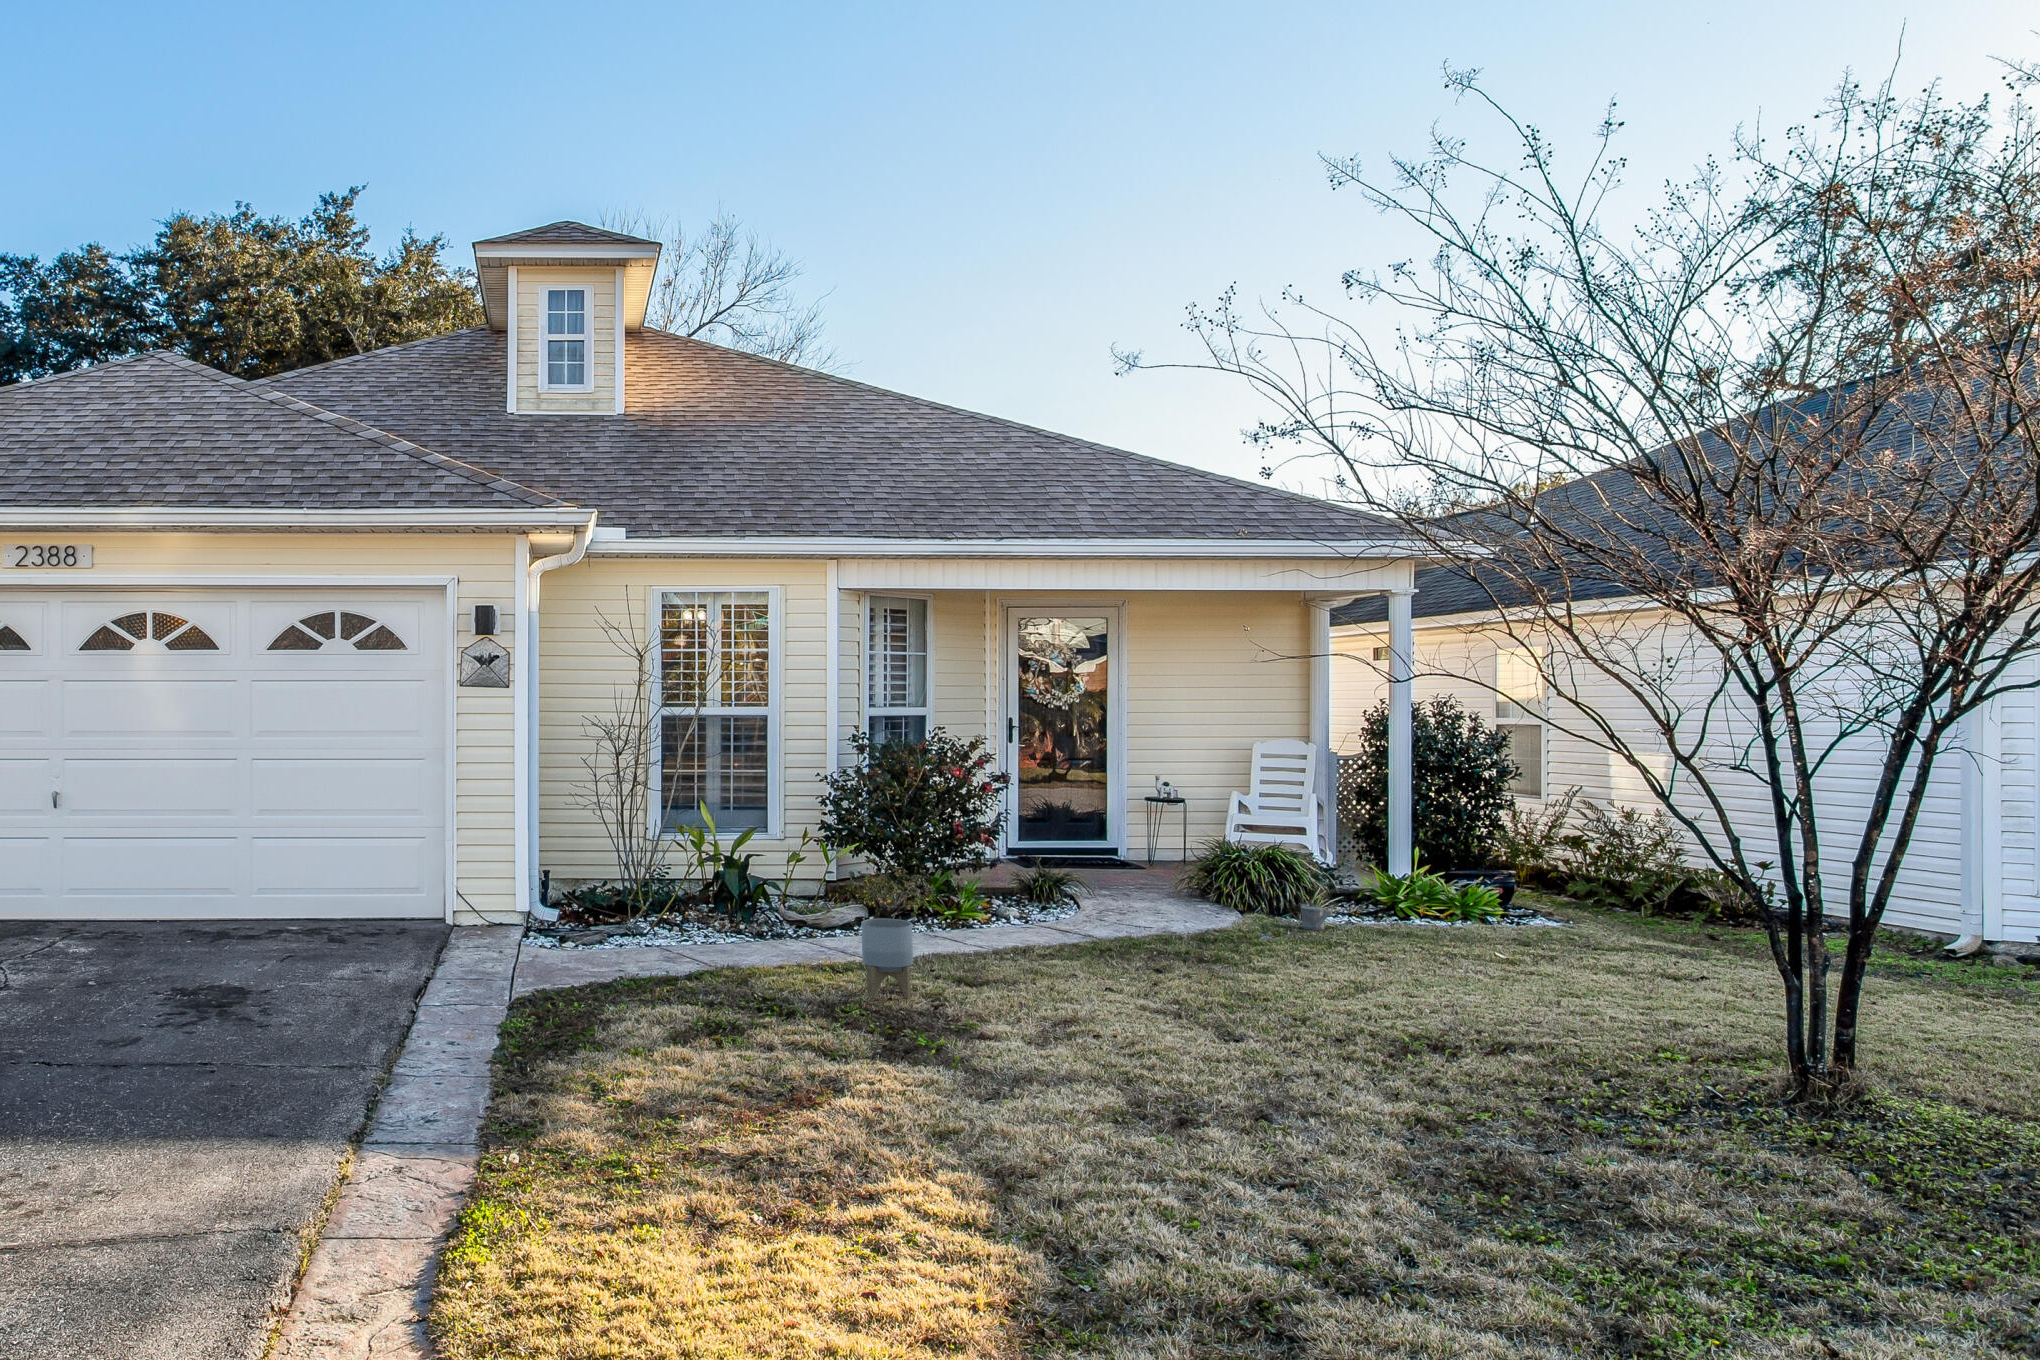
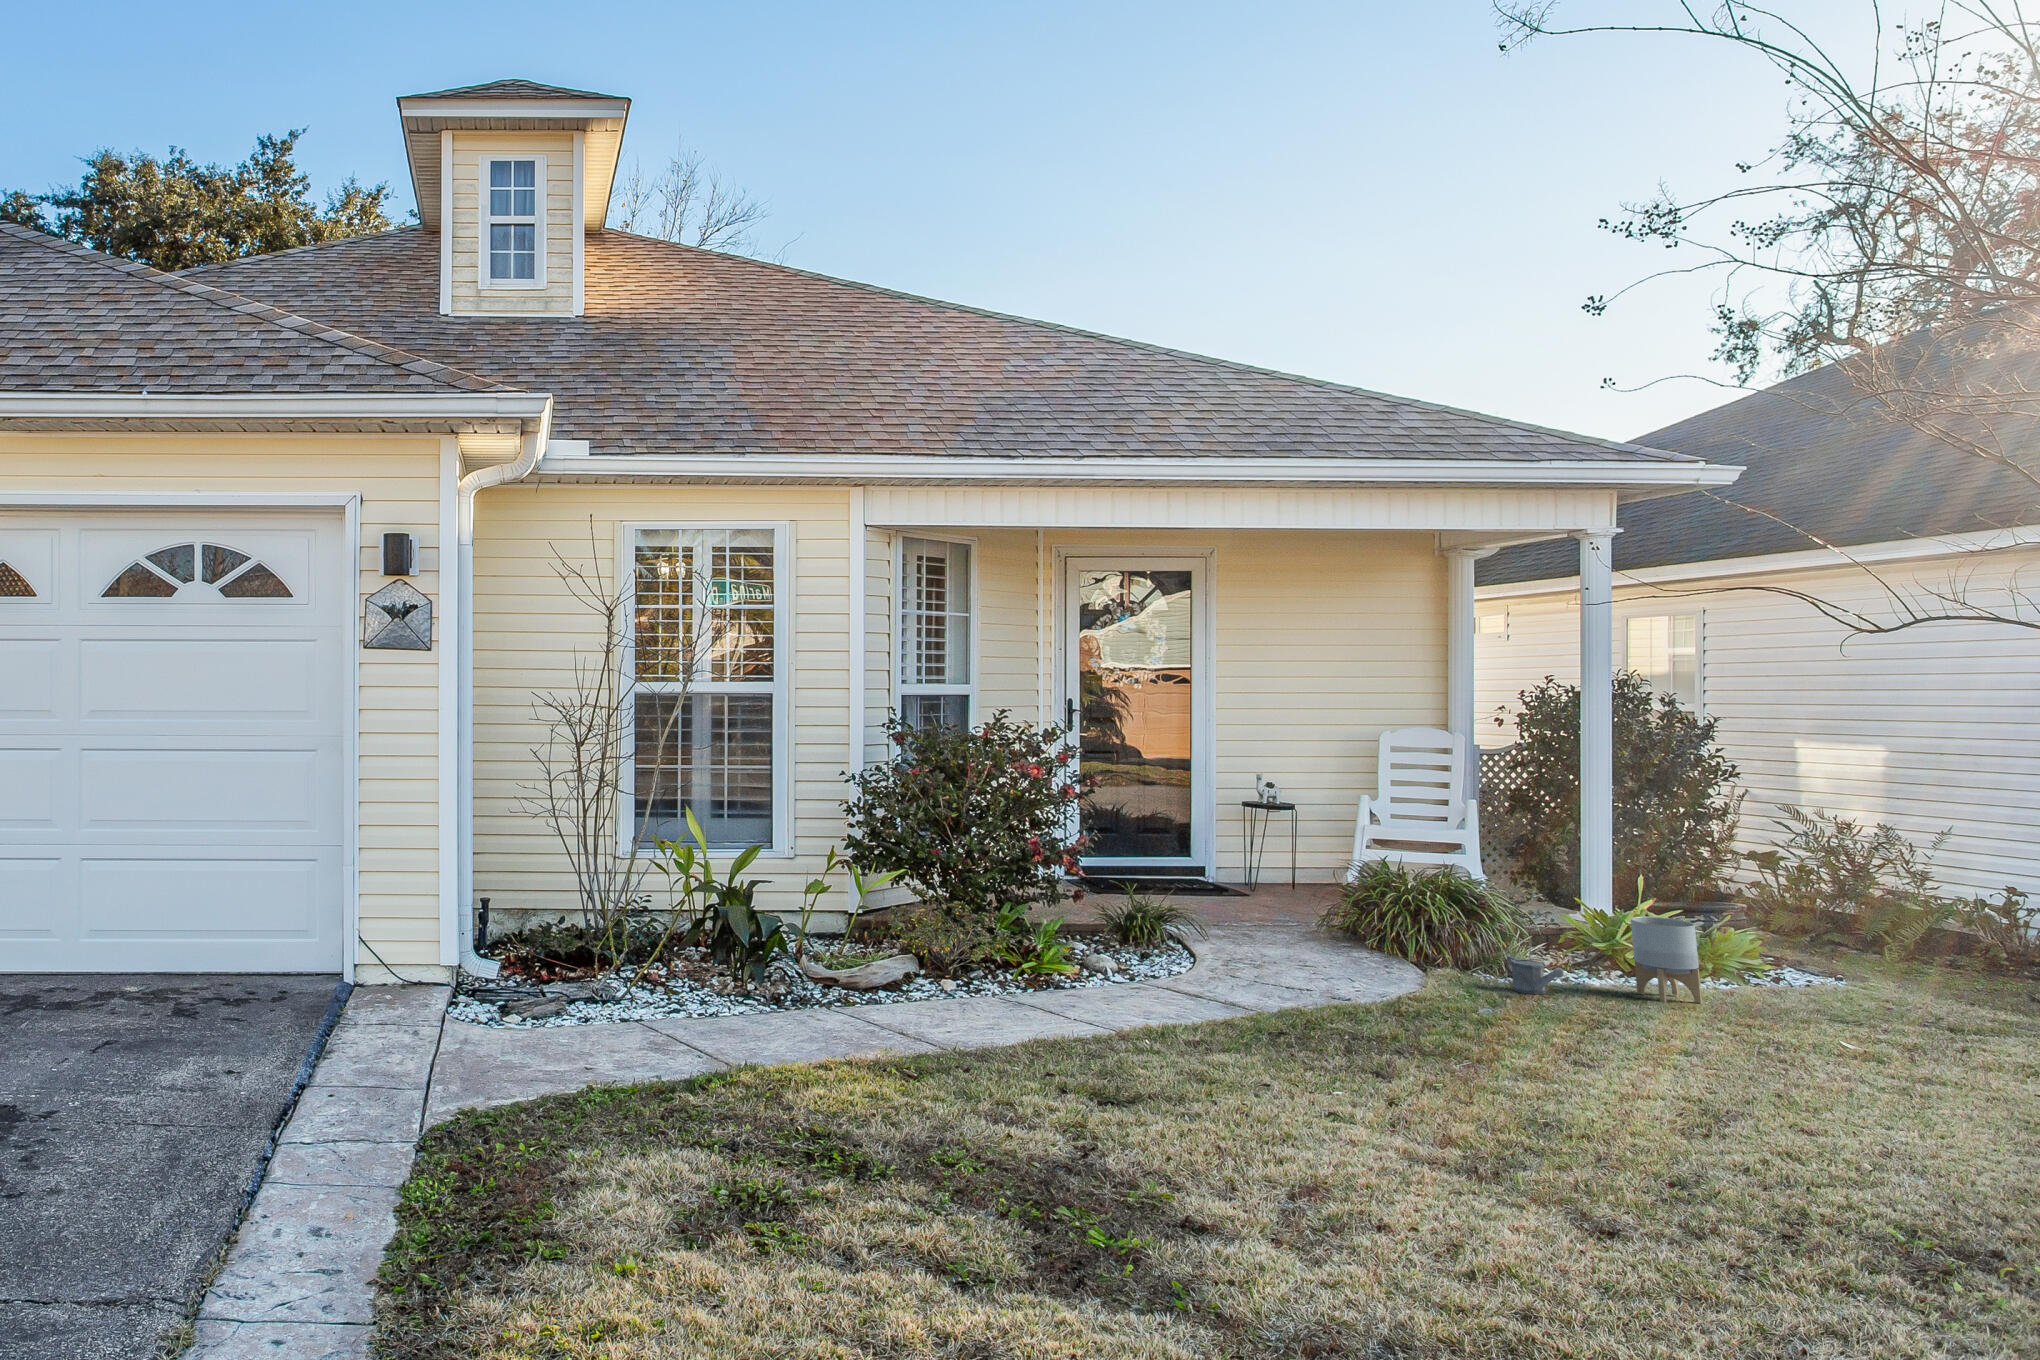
planter: present [861,918,913,999] -> present [1631,917,1702,1003]

